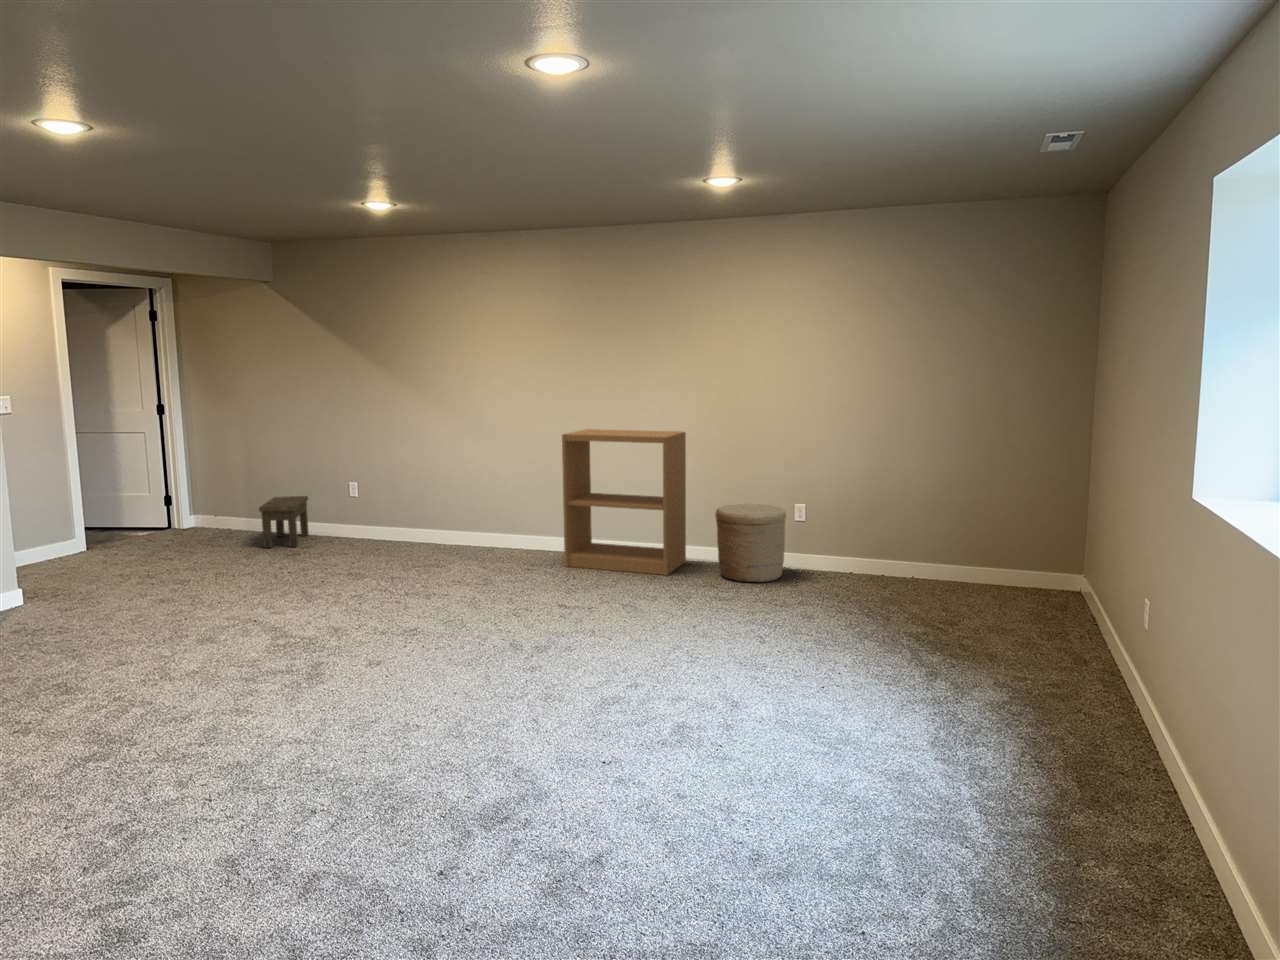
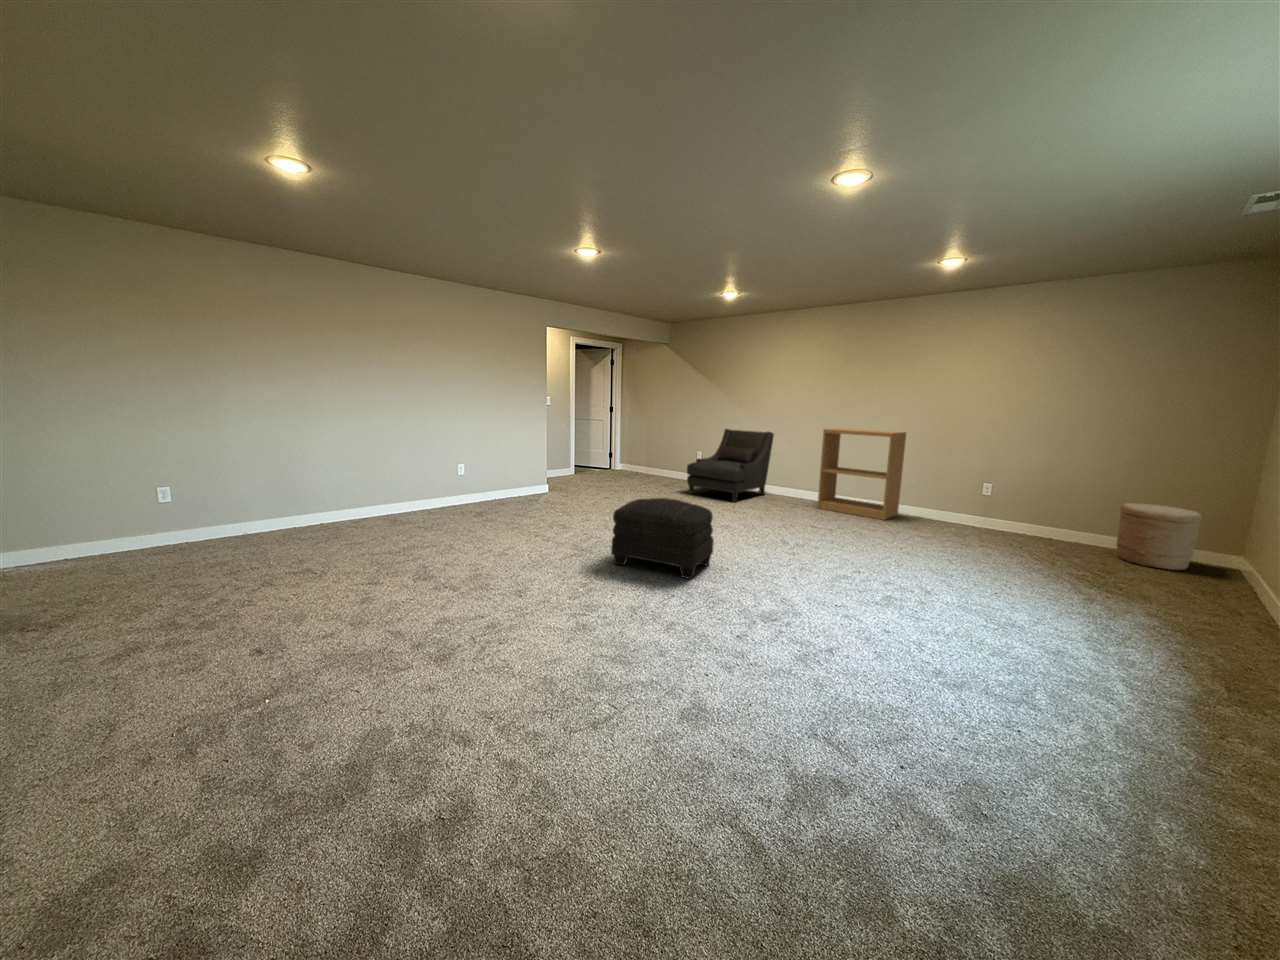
armchair: none [329,438,482,573] -> present [687,429,774,502]
side table: present [259,496,309,548] -> none [652,457,676,483]
woven basket: present [715,504,786,582] -> present [1117,503,1202,570]
ottoman: none [172,611,387,763] -> present [611,498,714,579]

